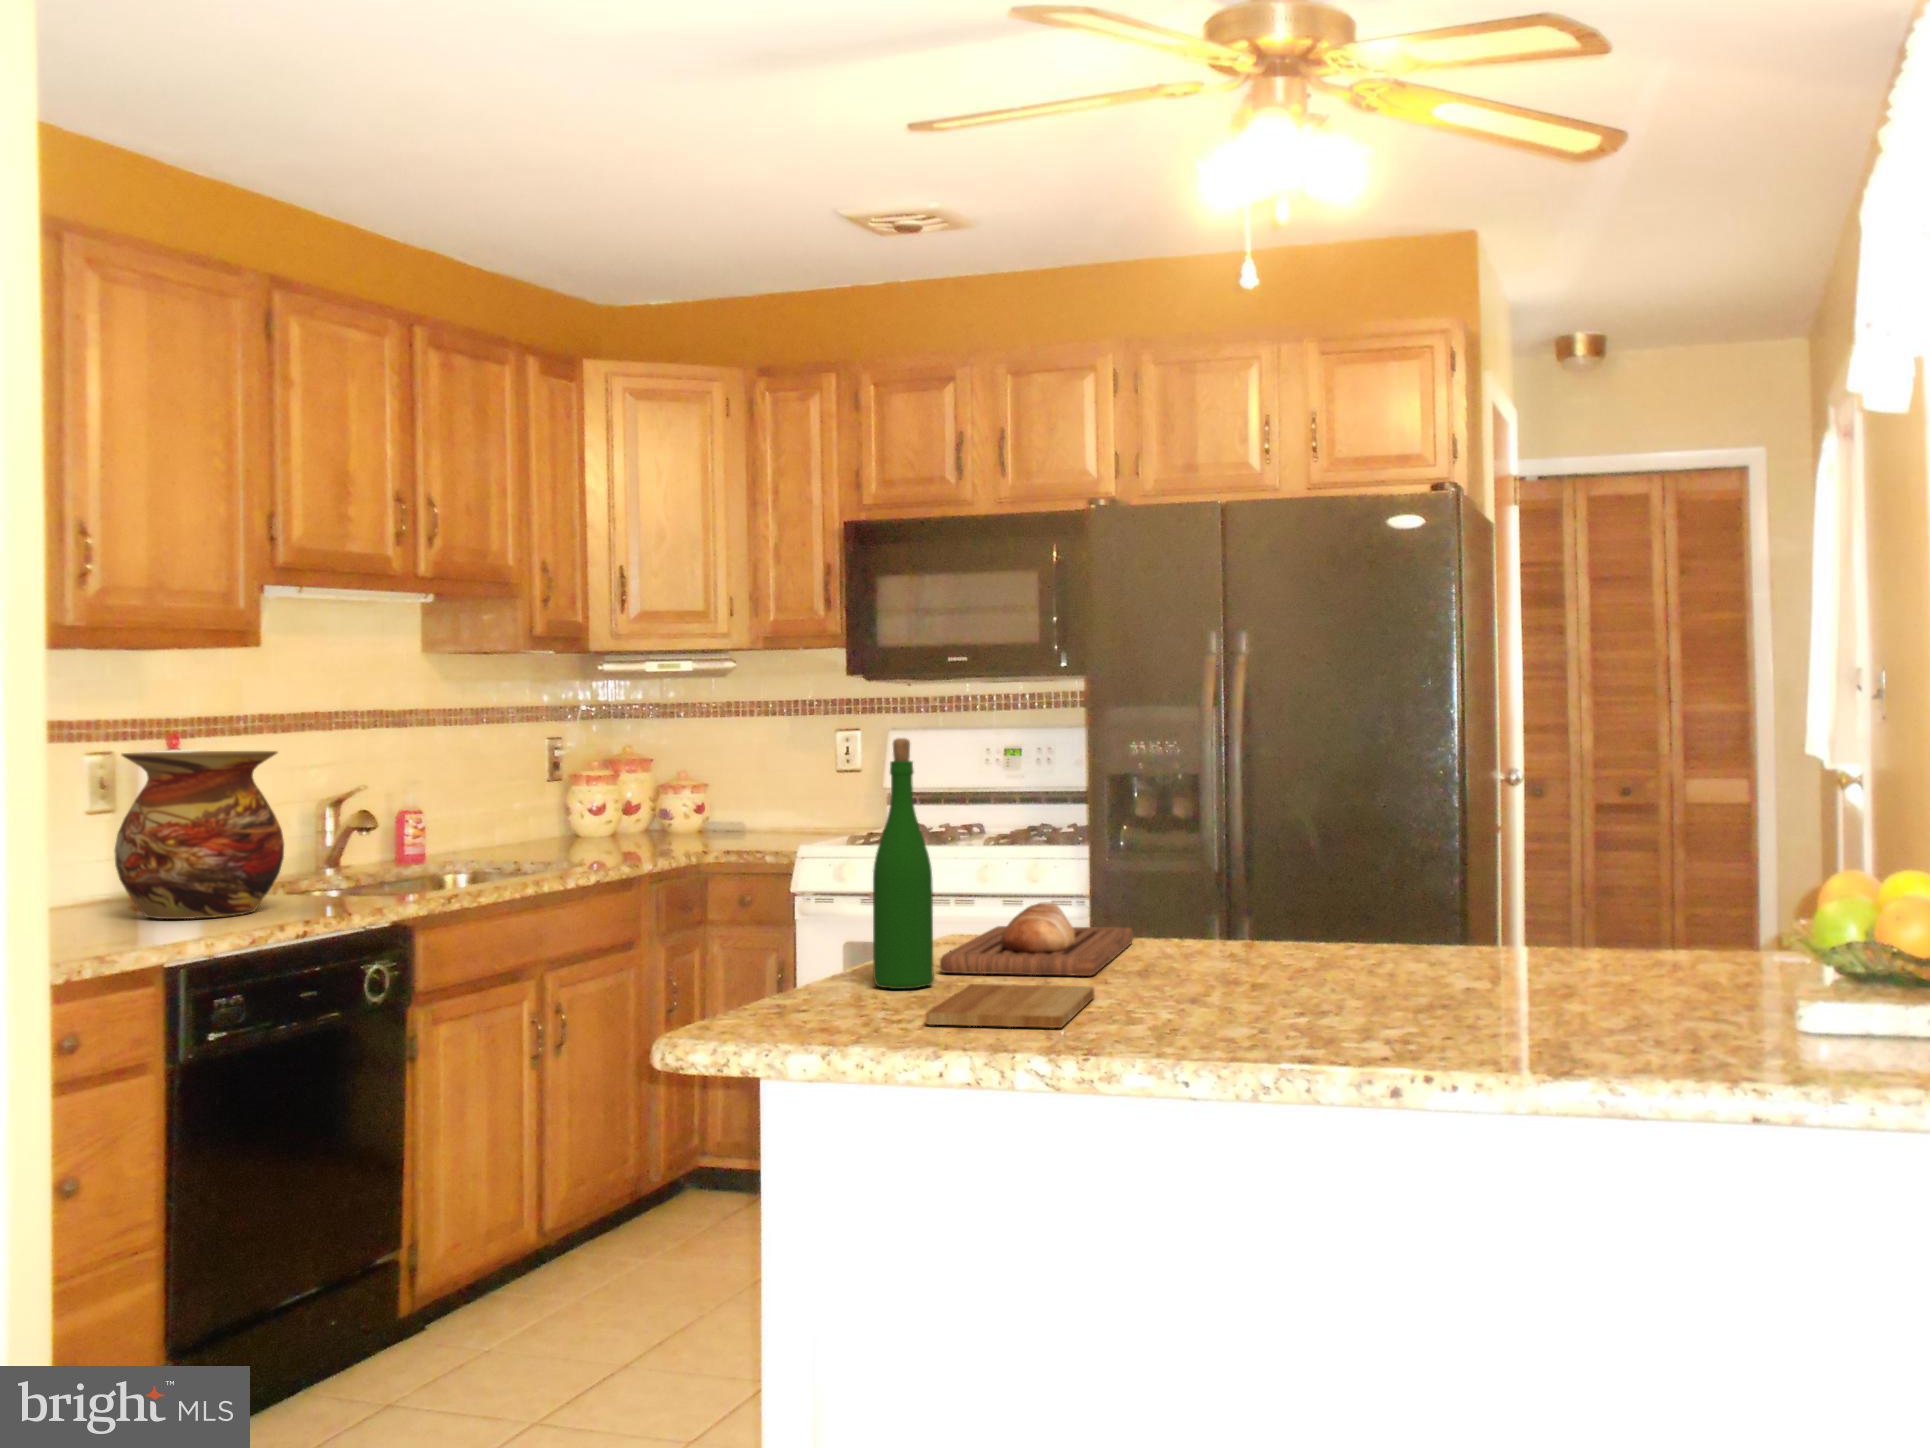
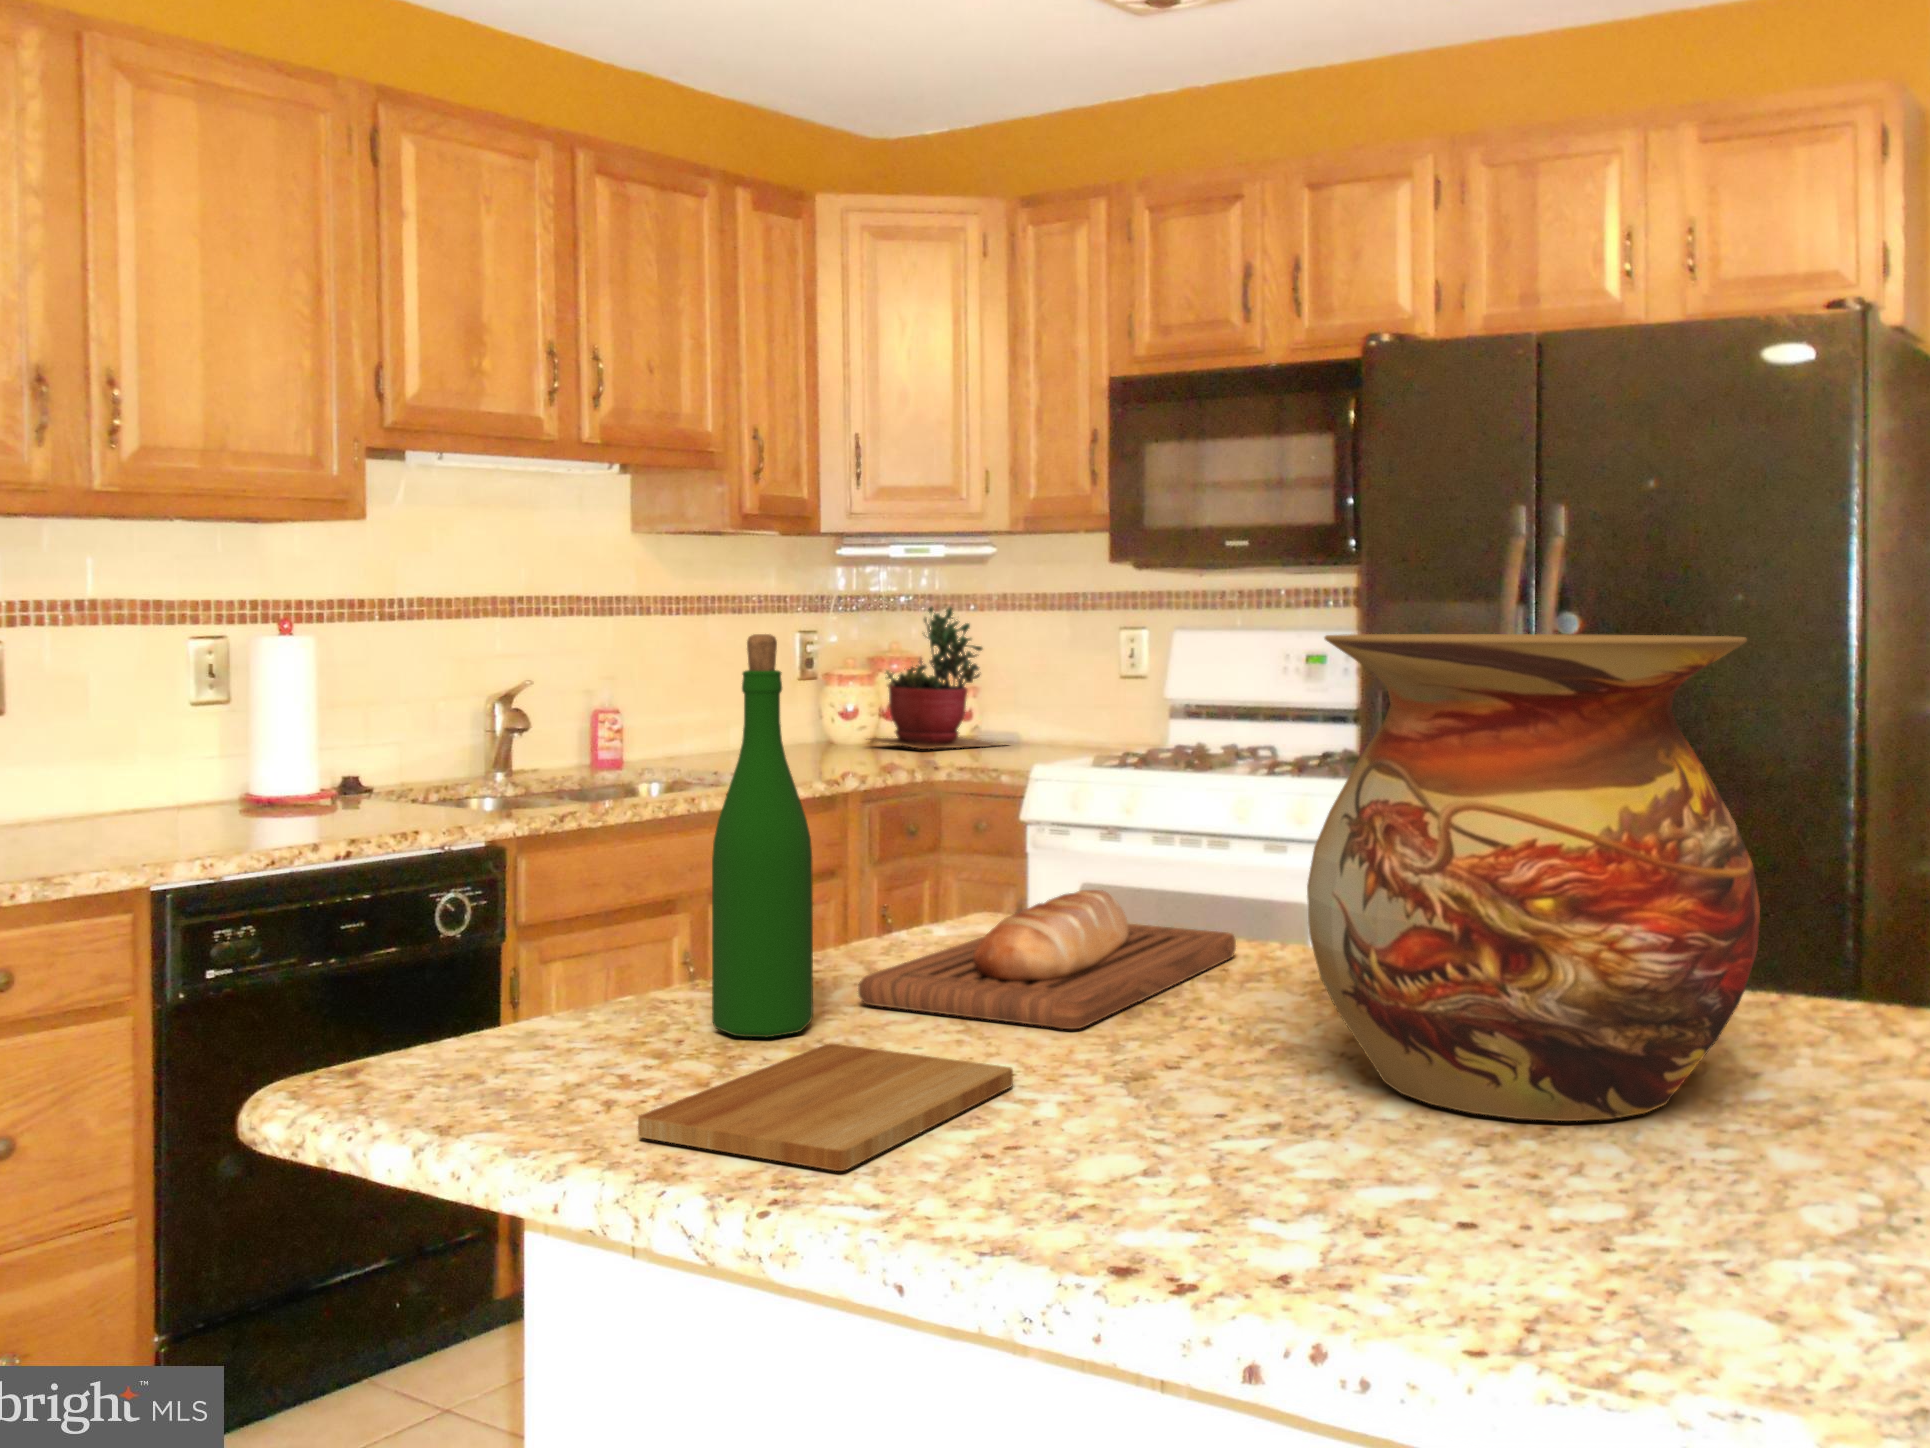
succulent plant: none [609,714,743,839] -> present [866,607,1001,749]
vase: present [114,751,284,919] -> present [1307,634,1760,1121]

